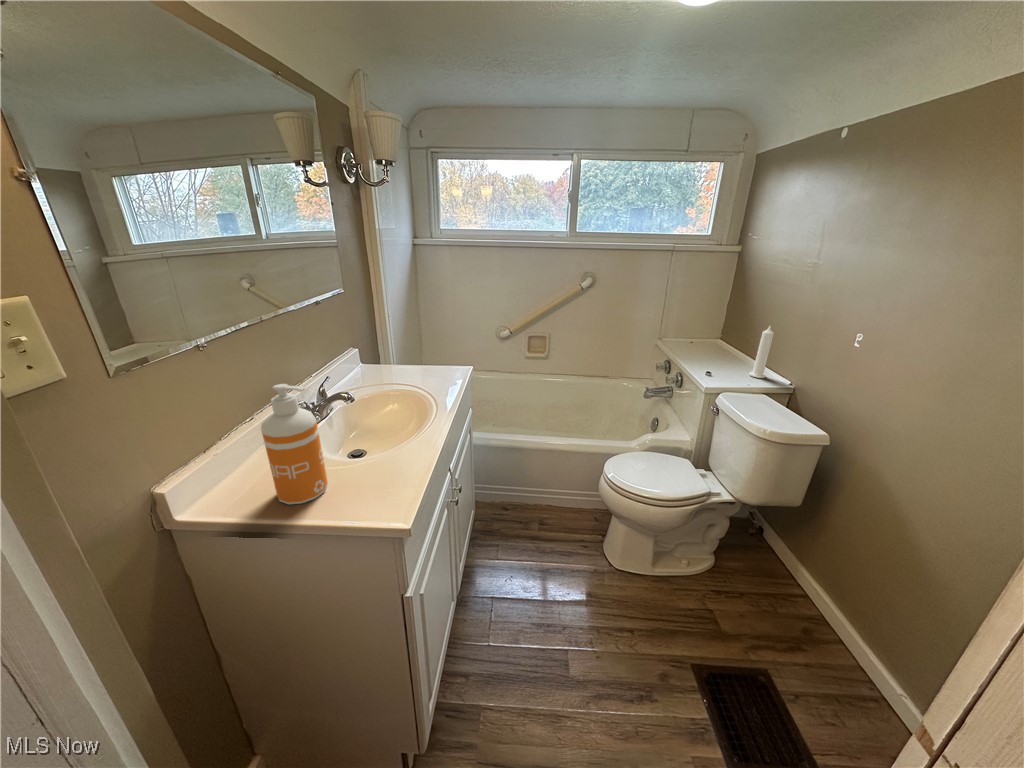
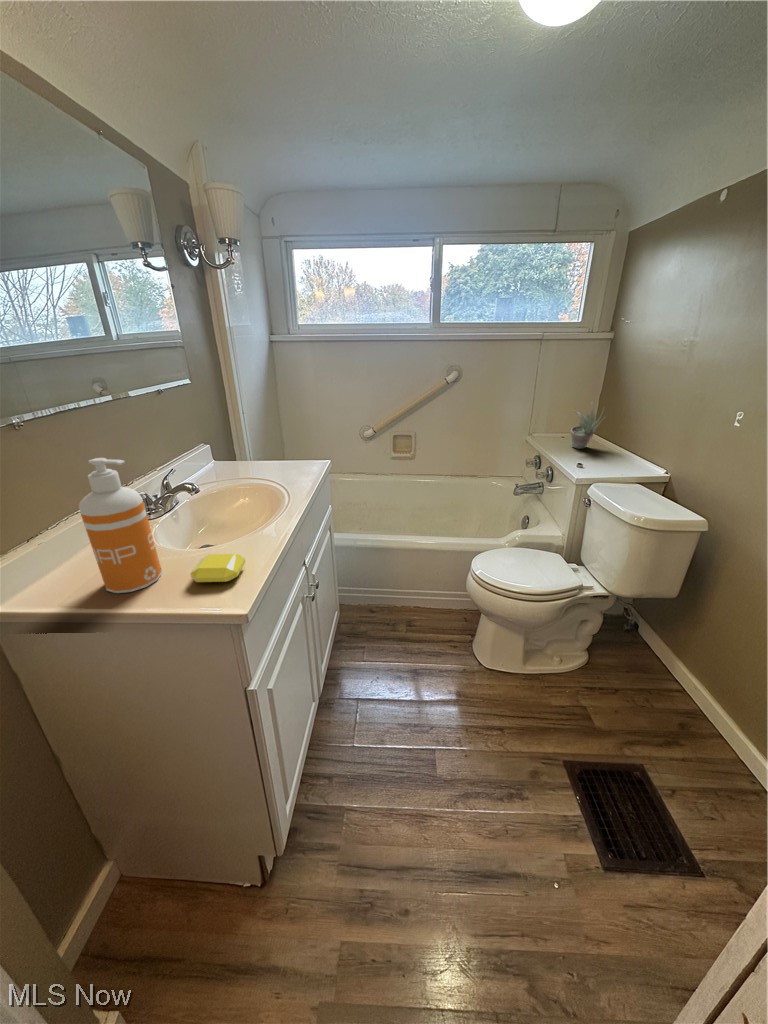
succulent plant: none [700,312,734,355] -> present [571,403,605,449]
candle: present [749,326,774,378] -> none [622,412,648,468]
soap bar: none [356,468,404,496] -> present [190,554,245,582]

